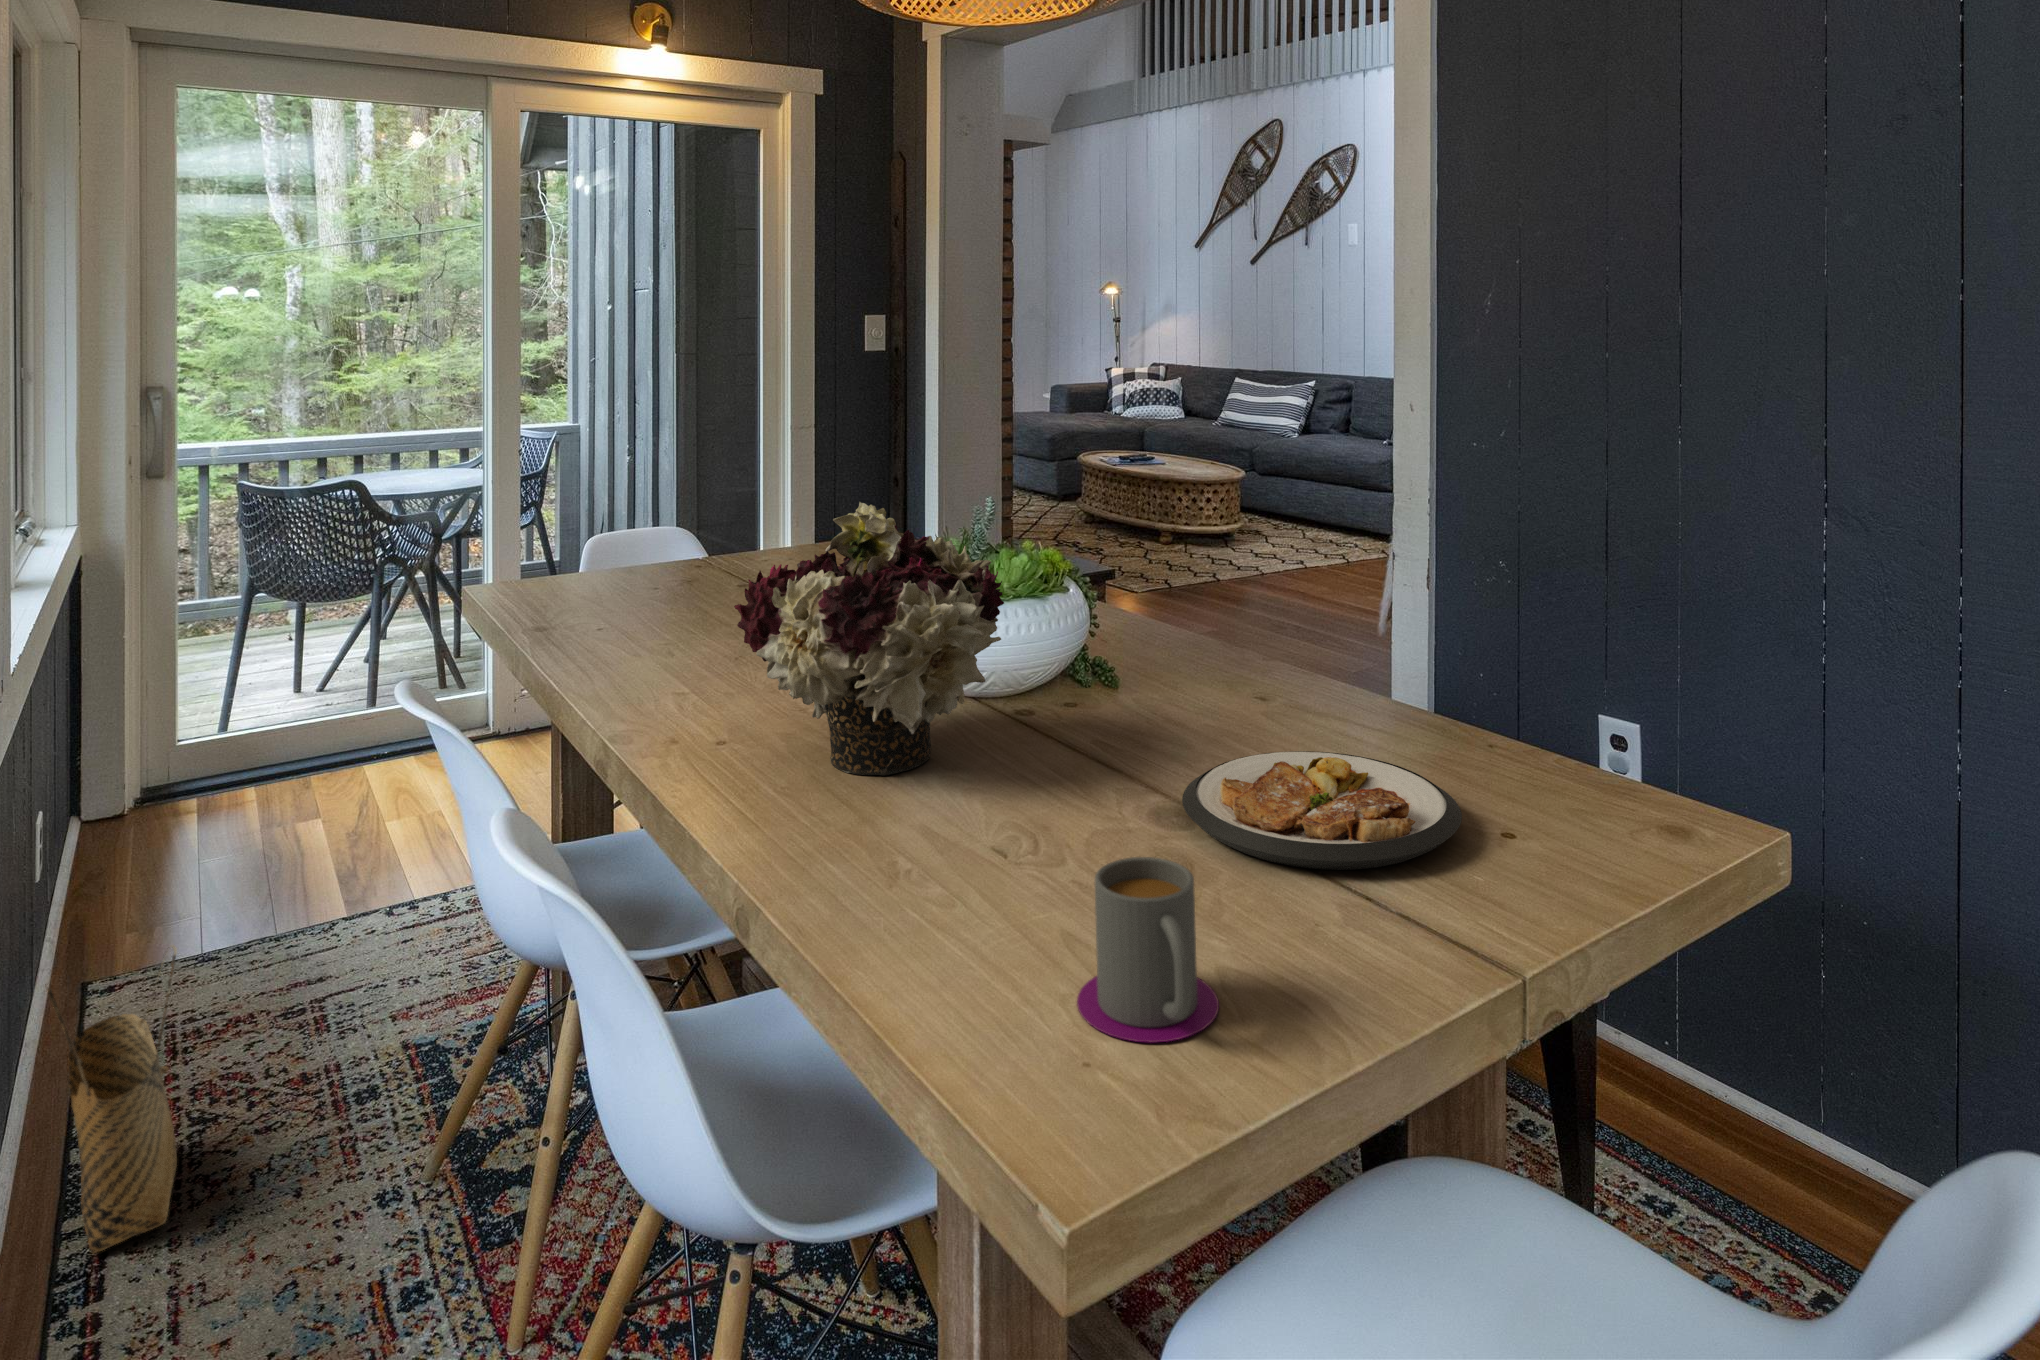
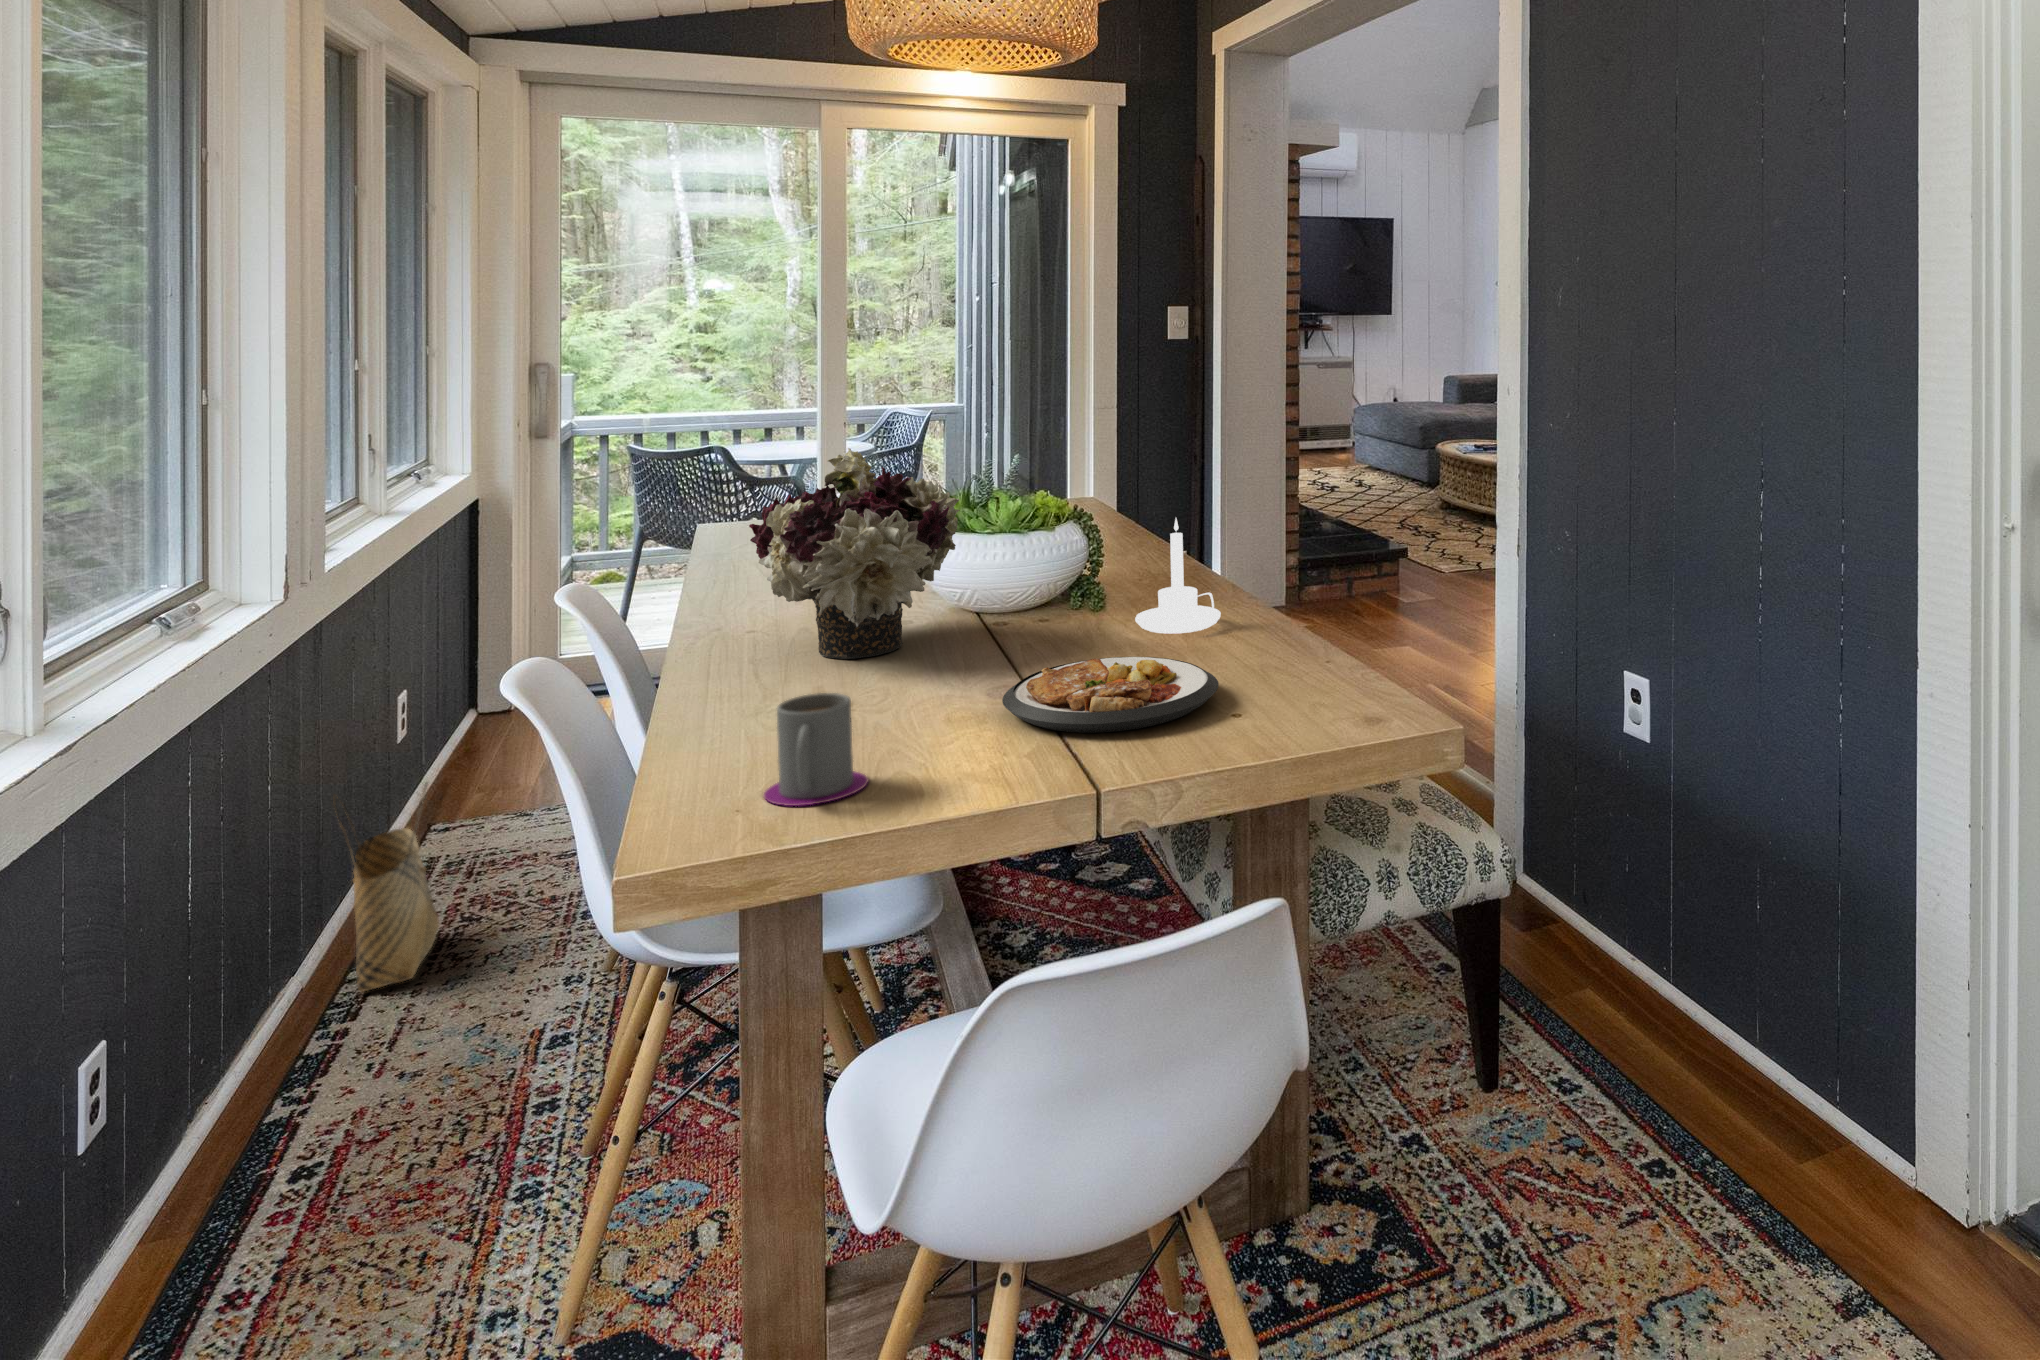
candle holder: none [1165,571,1267,713] -> present [1135,518,1221,634]

